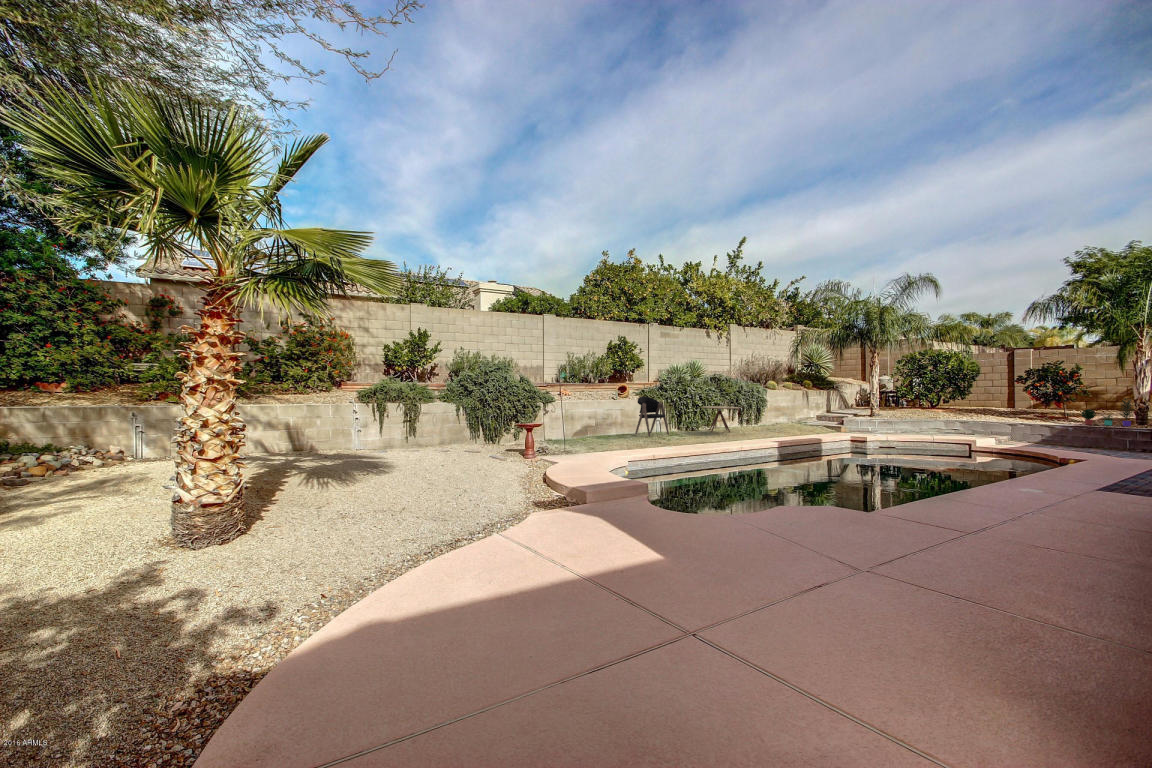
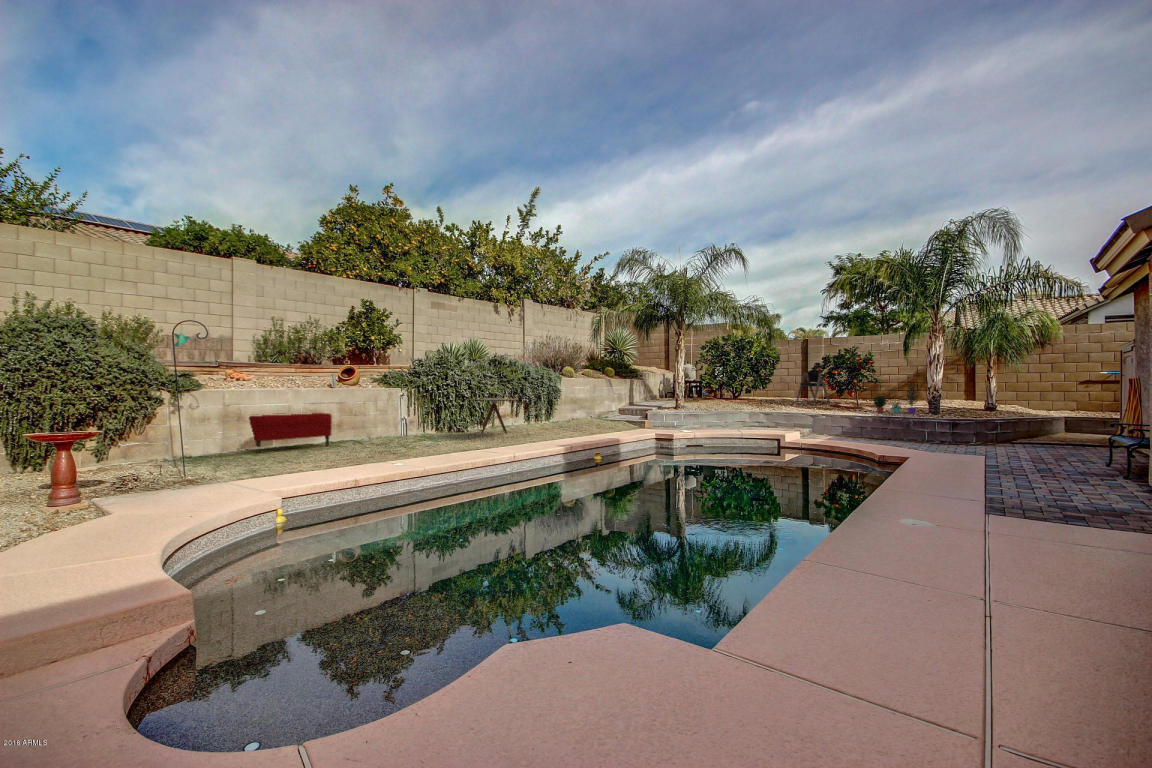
chair: present [635,396,669,436] -> present [796,369,830,402]
bench: none [573,415,621,439] -> present [246,413,332,453]

